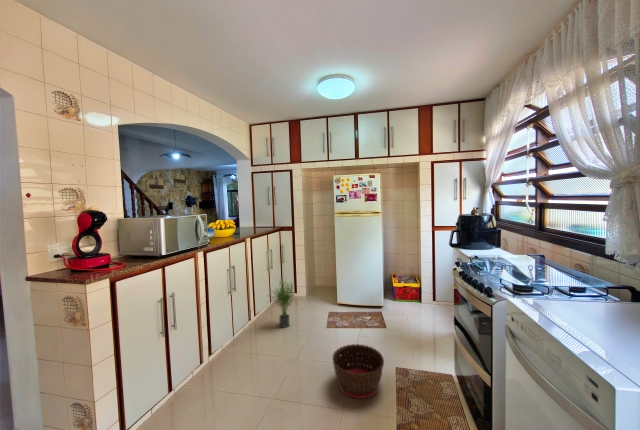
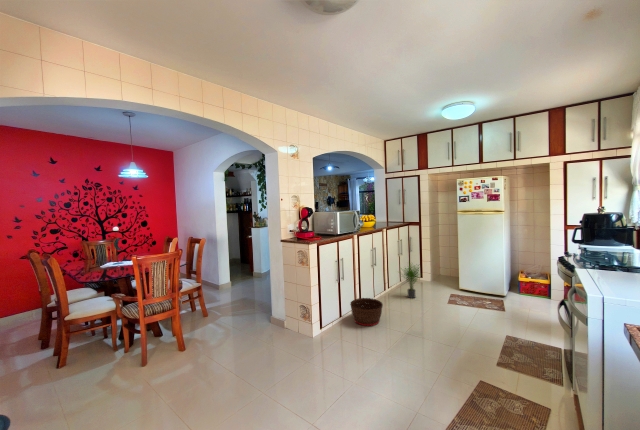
basket: present [333,344,384,399] -> present [350,298,383,326]

